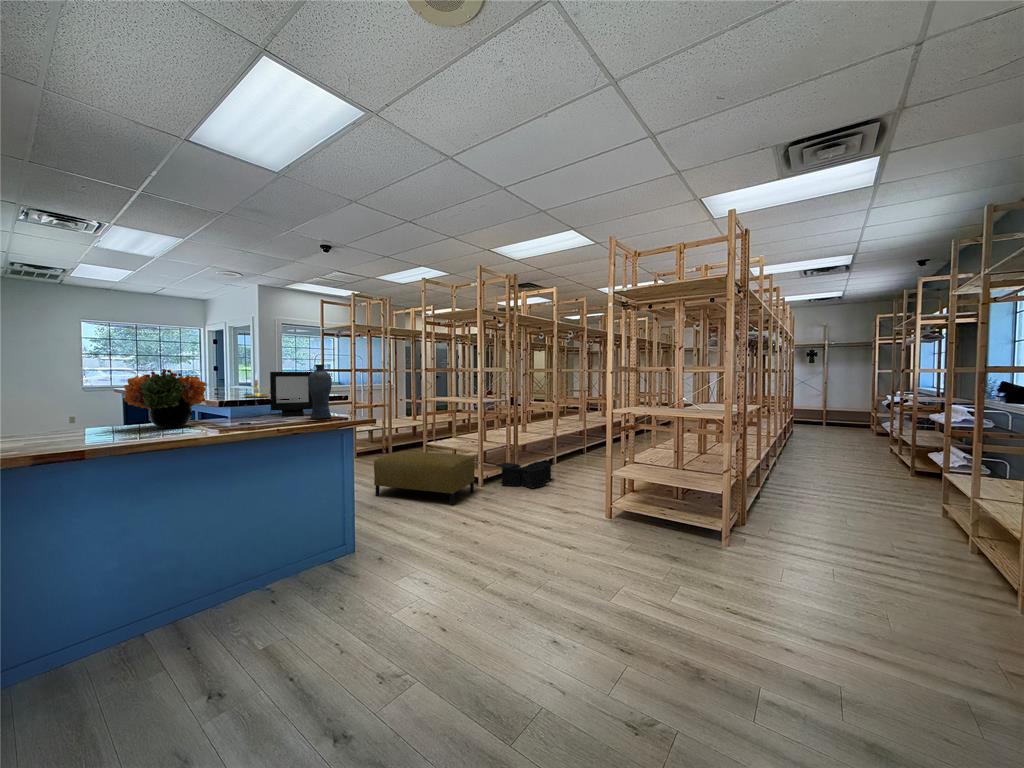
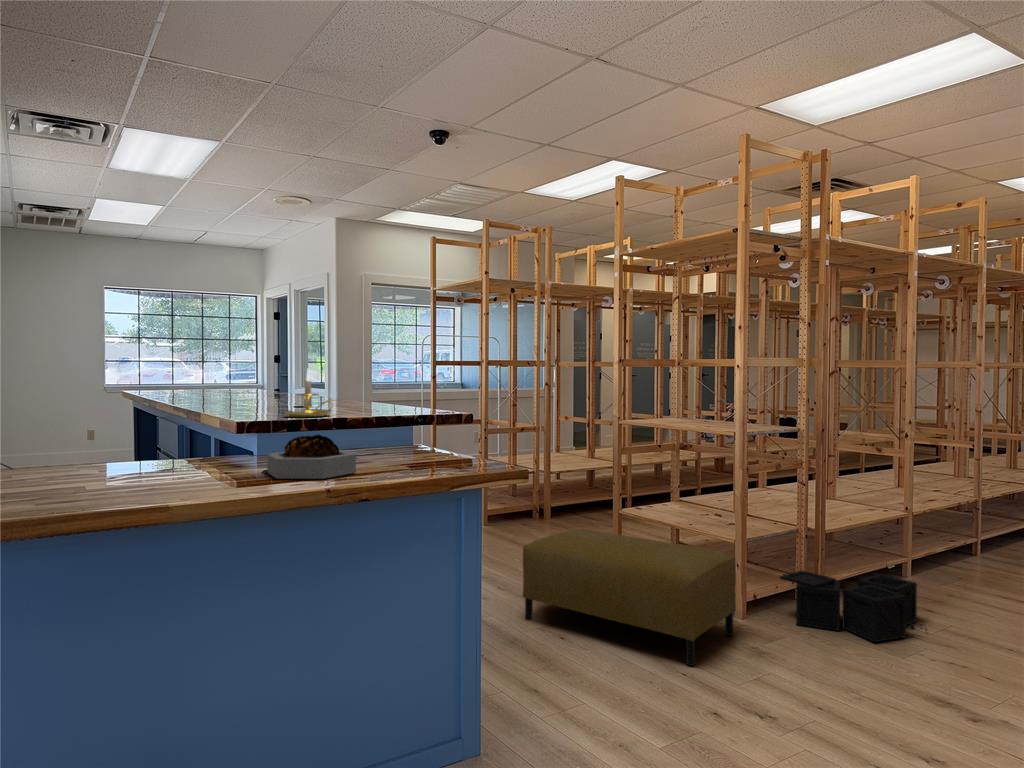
vase: present [308,365,332,419] -> none [399,351,446,470]
flower arrangement: present [124,369,207,428] -> none [54,361,208,482]
picture frame: present [270,372,313,416] -> none [329,366,410,459]
decorative bowl: none [240,402,287,424] -> present [267,435,356,479]

